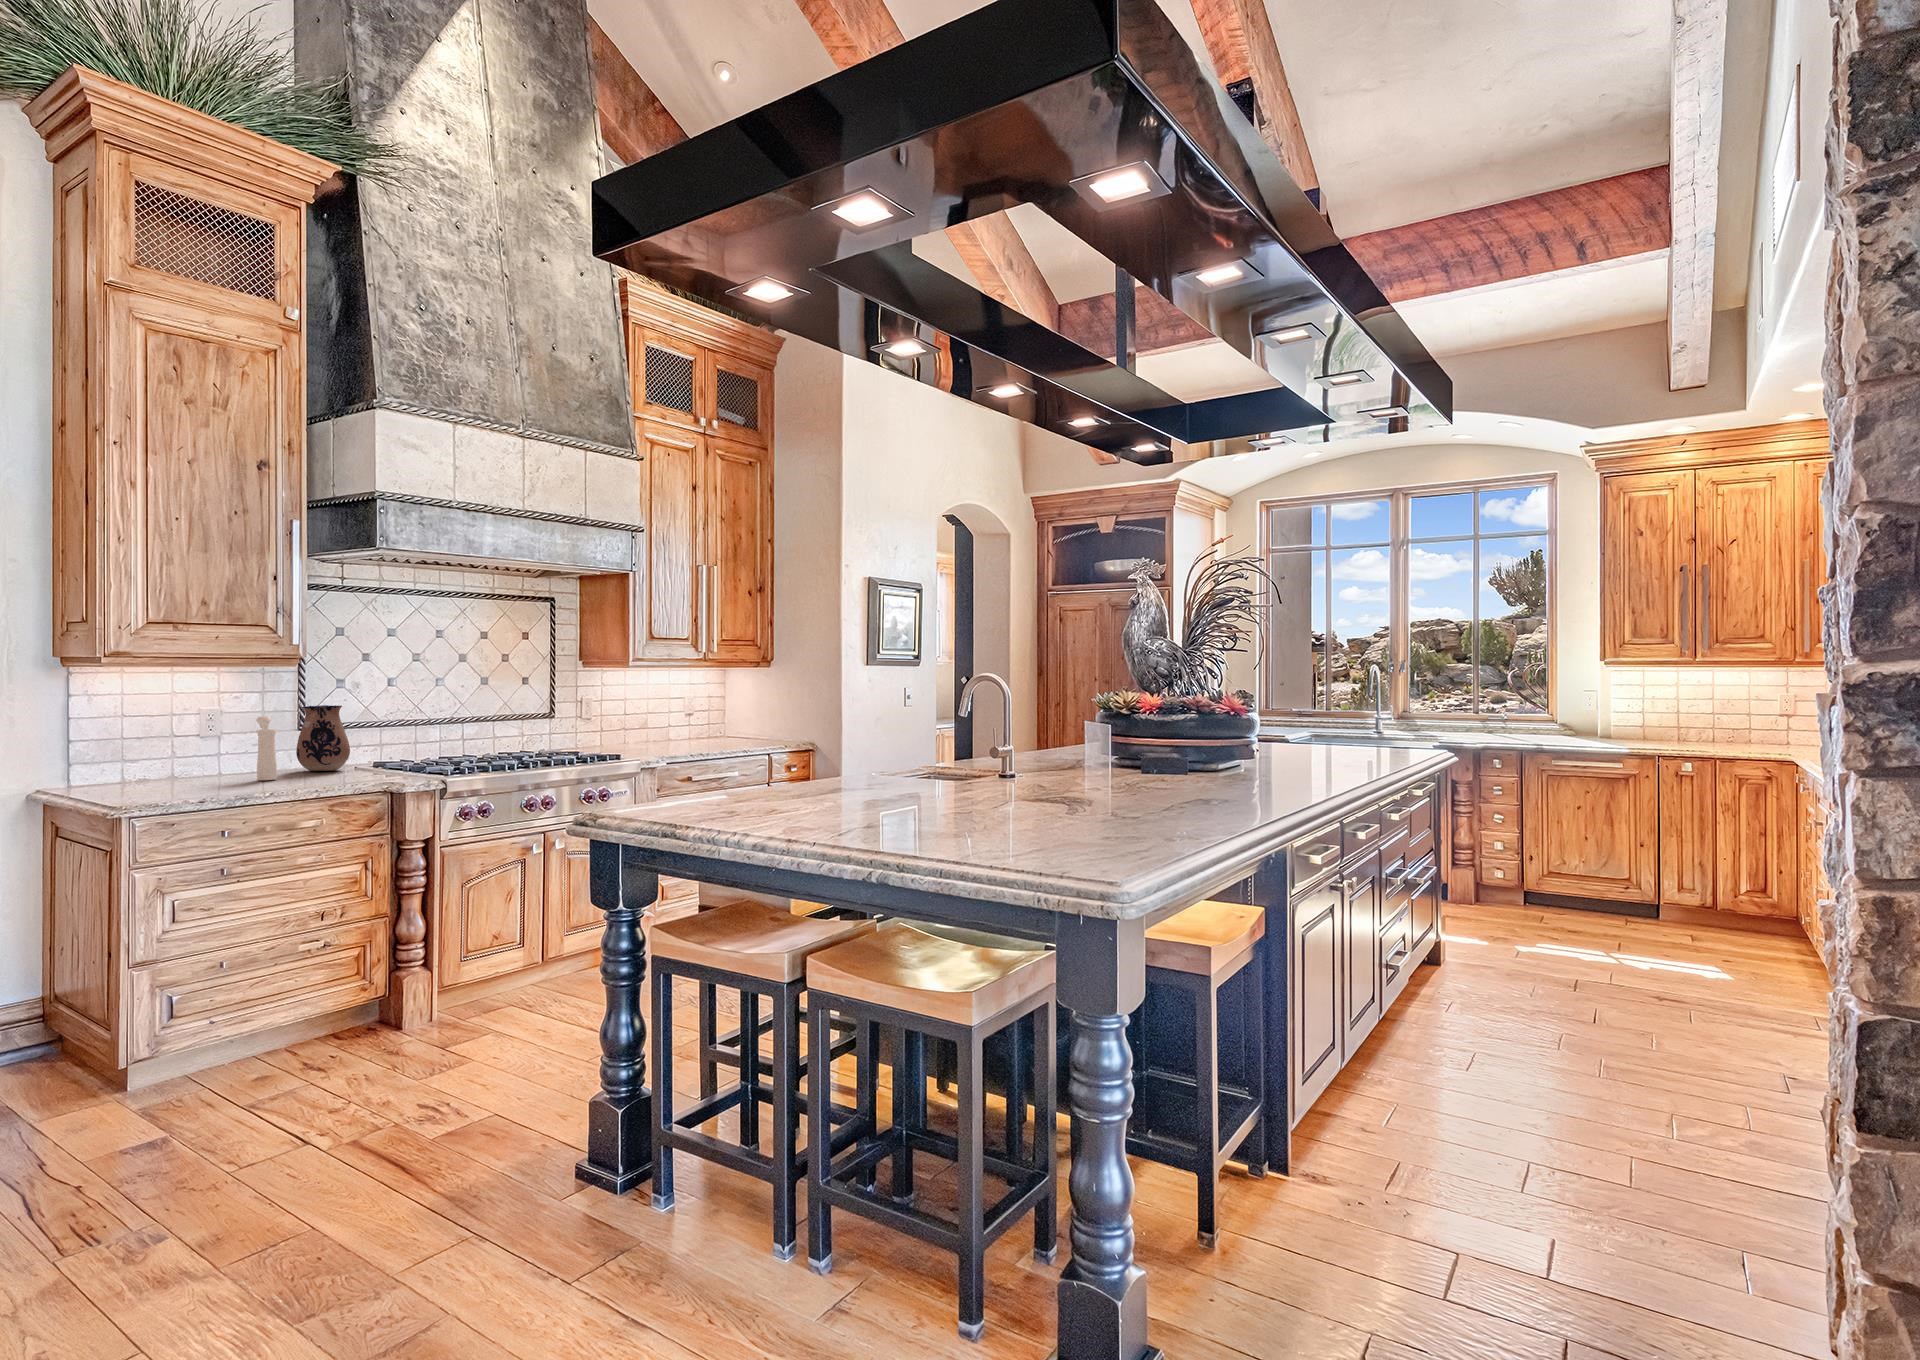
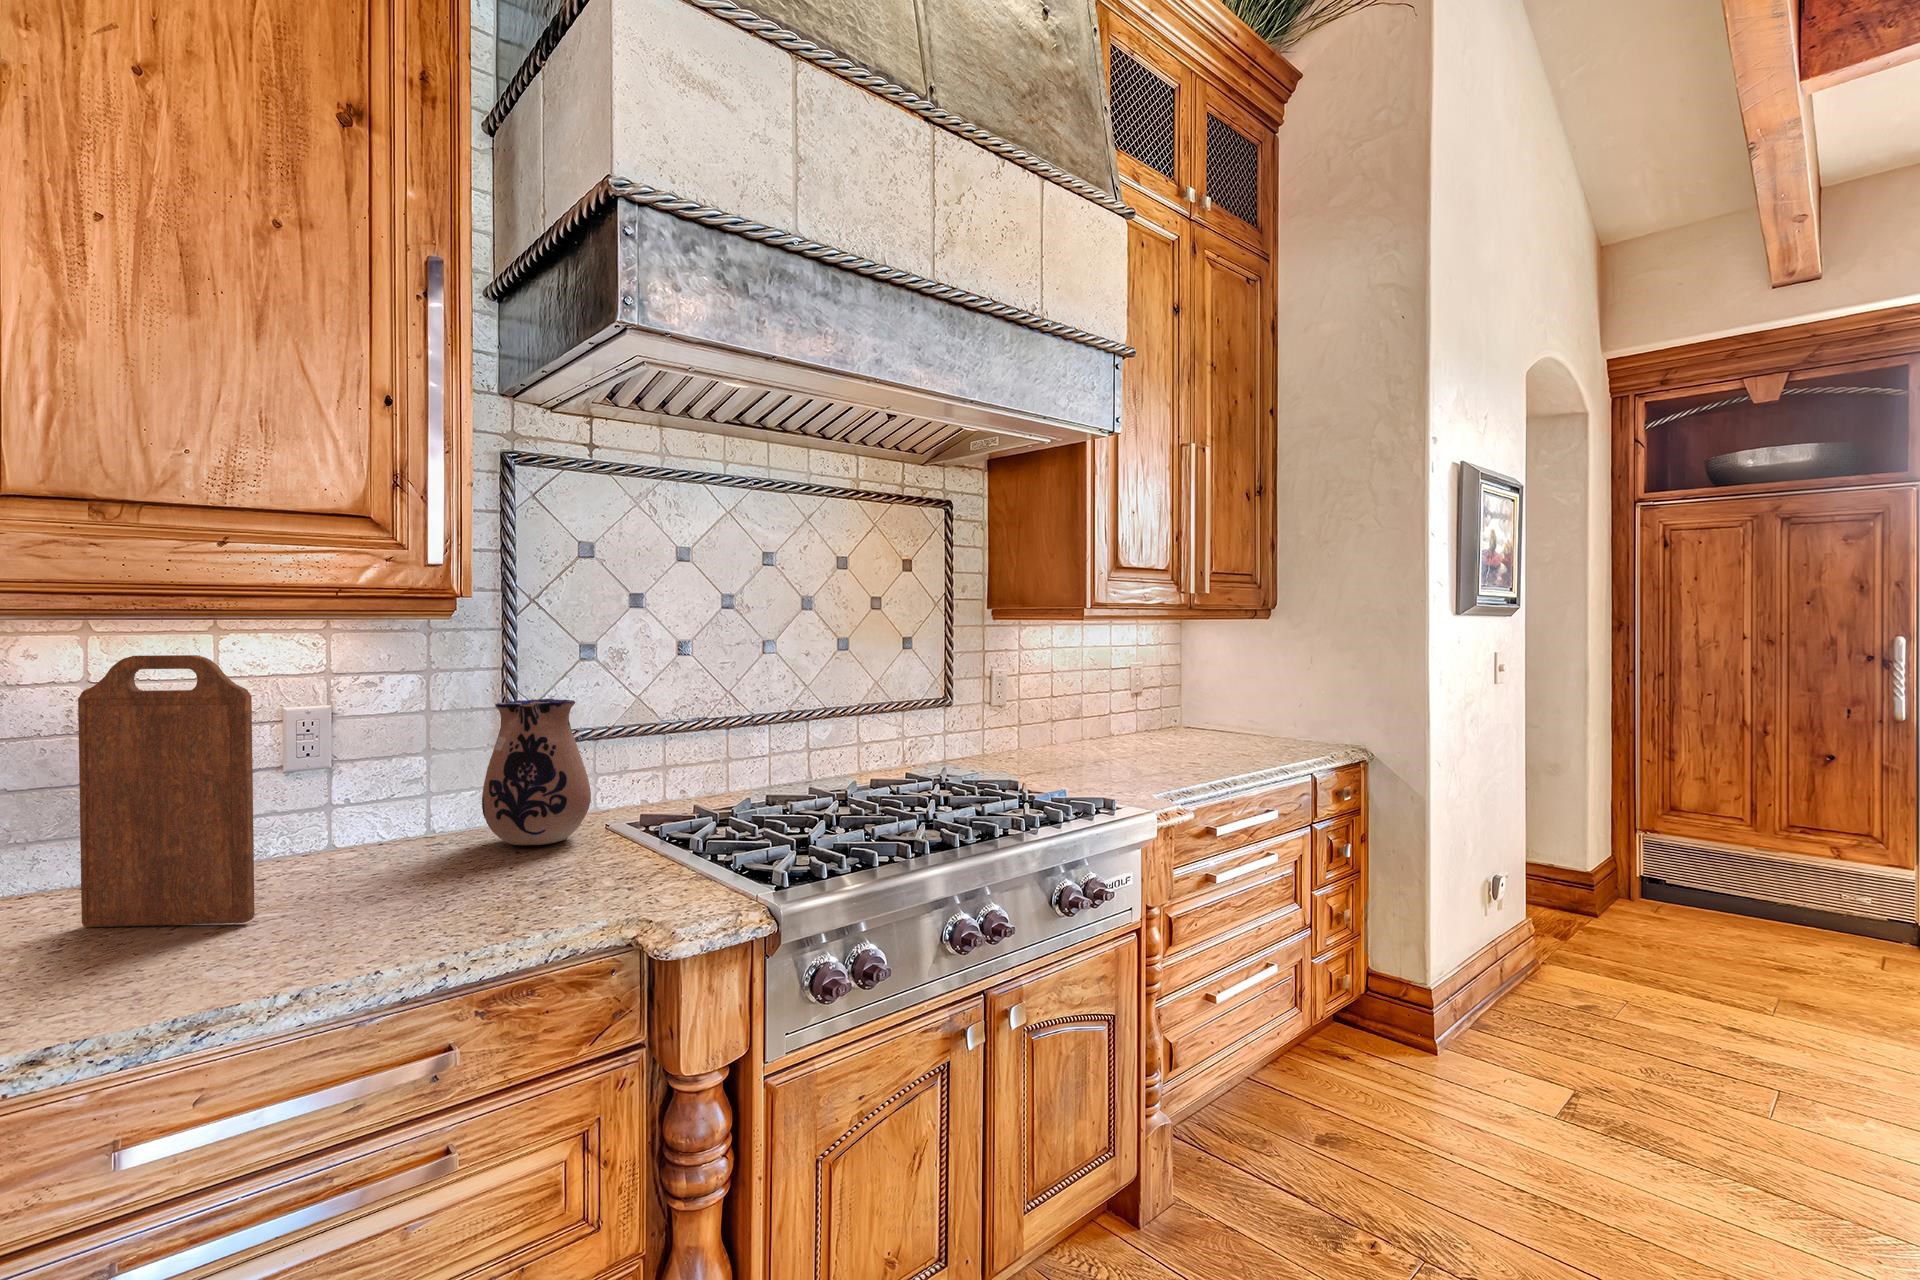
cutting board: none [151,683,224,788] -> present [78,655,255,927]
pepper mill: present [256,716,277,780] -> none [357,729,415,893]

